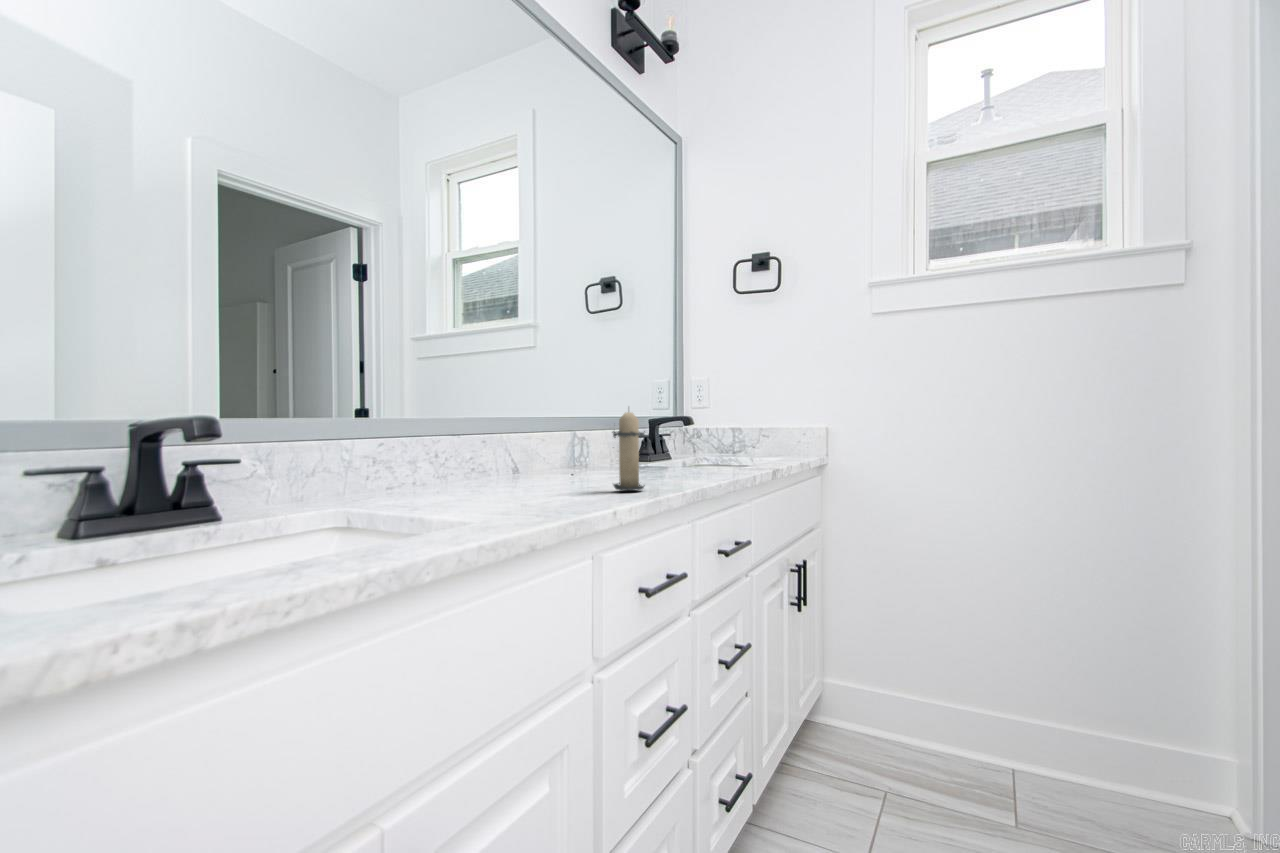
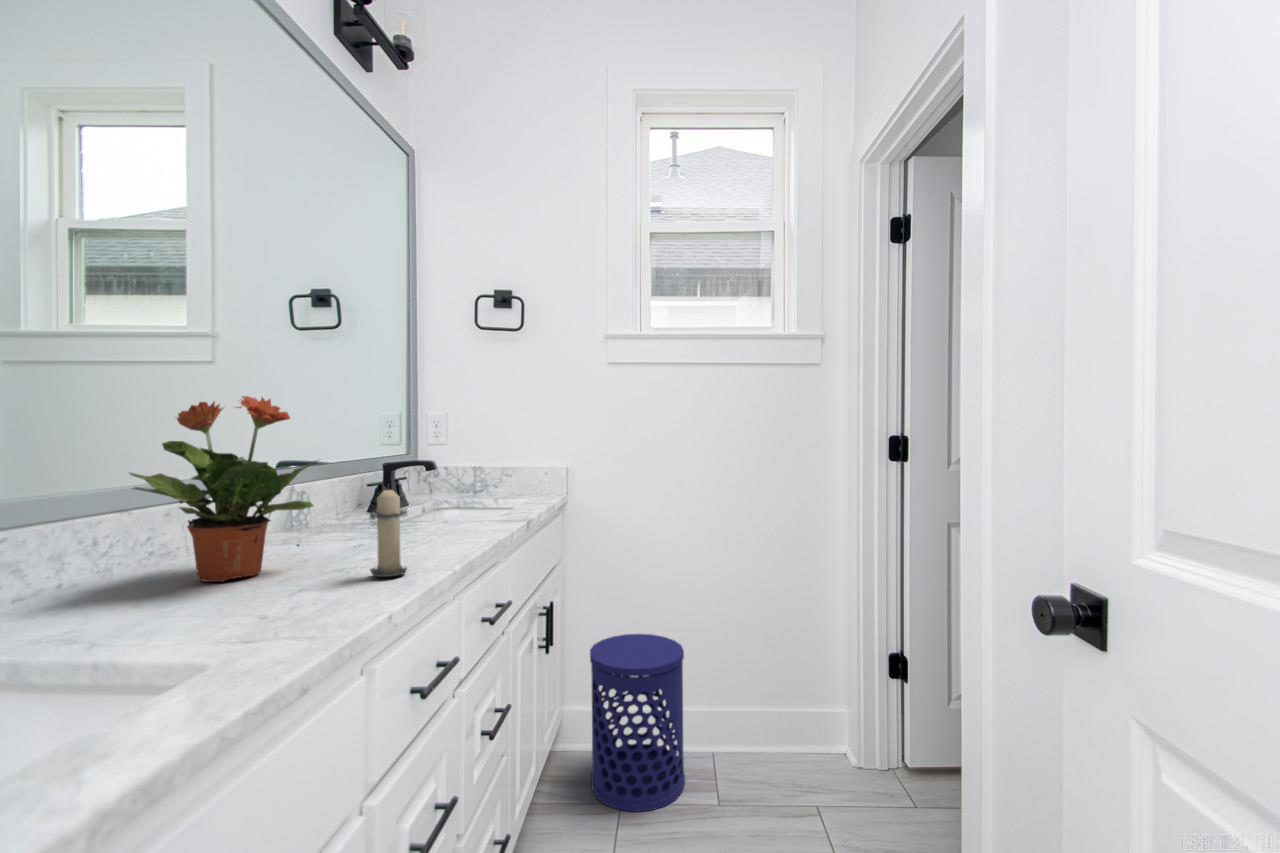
potted plant: none [443,335,581,488] -> present [129,396,318,582]
waste bin: none [849,611,963,804] -> present [590,634,685,812]

